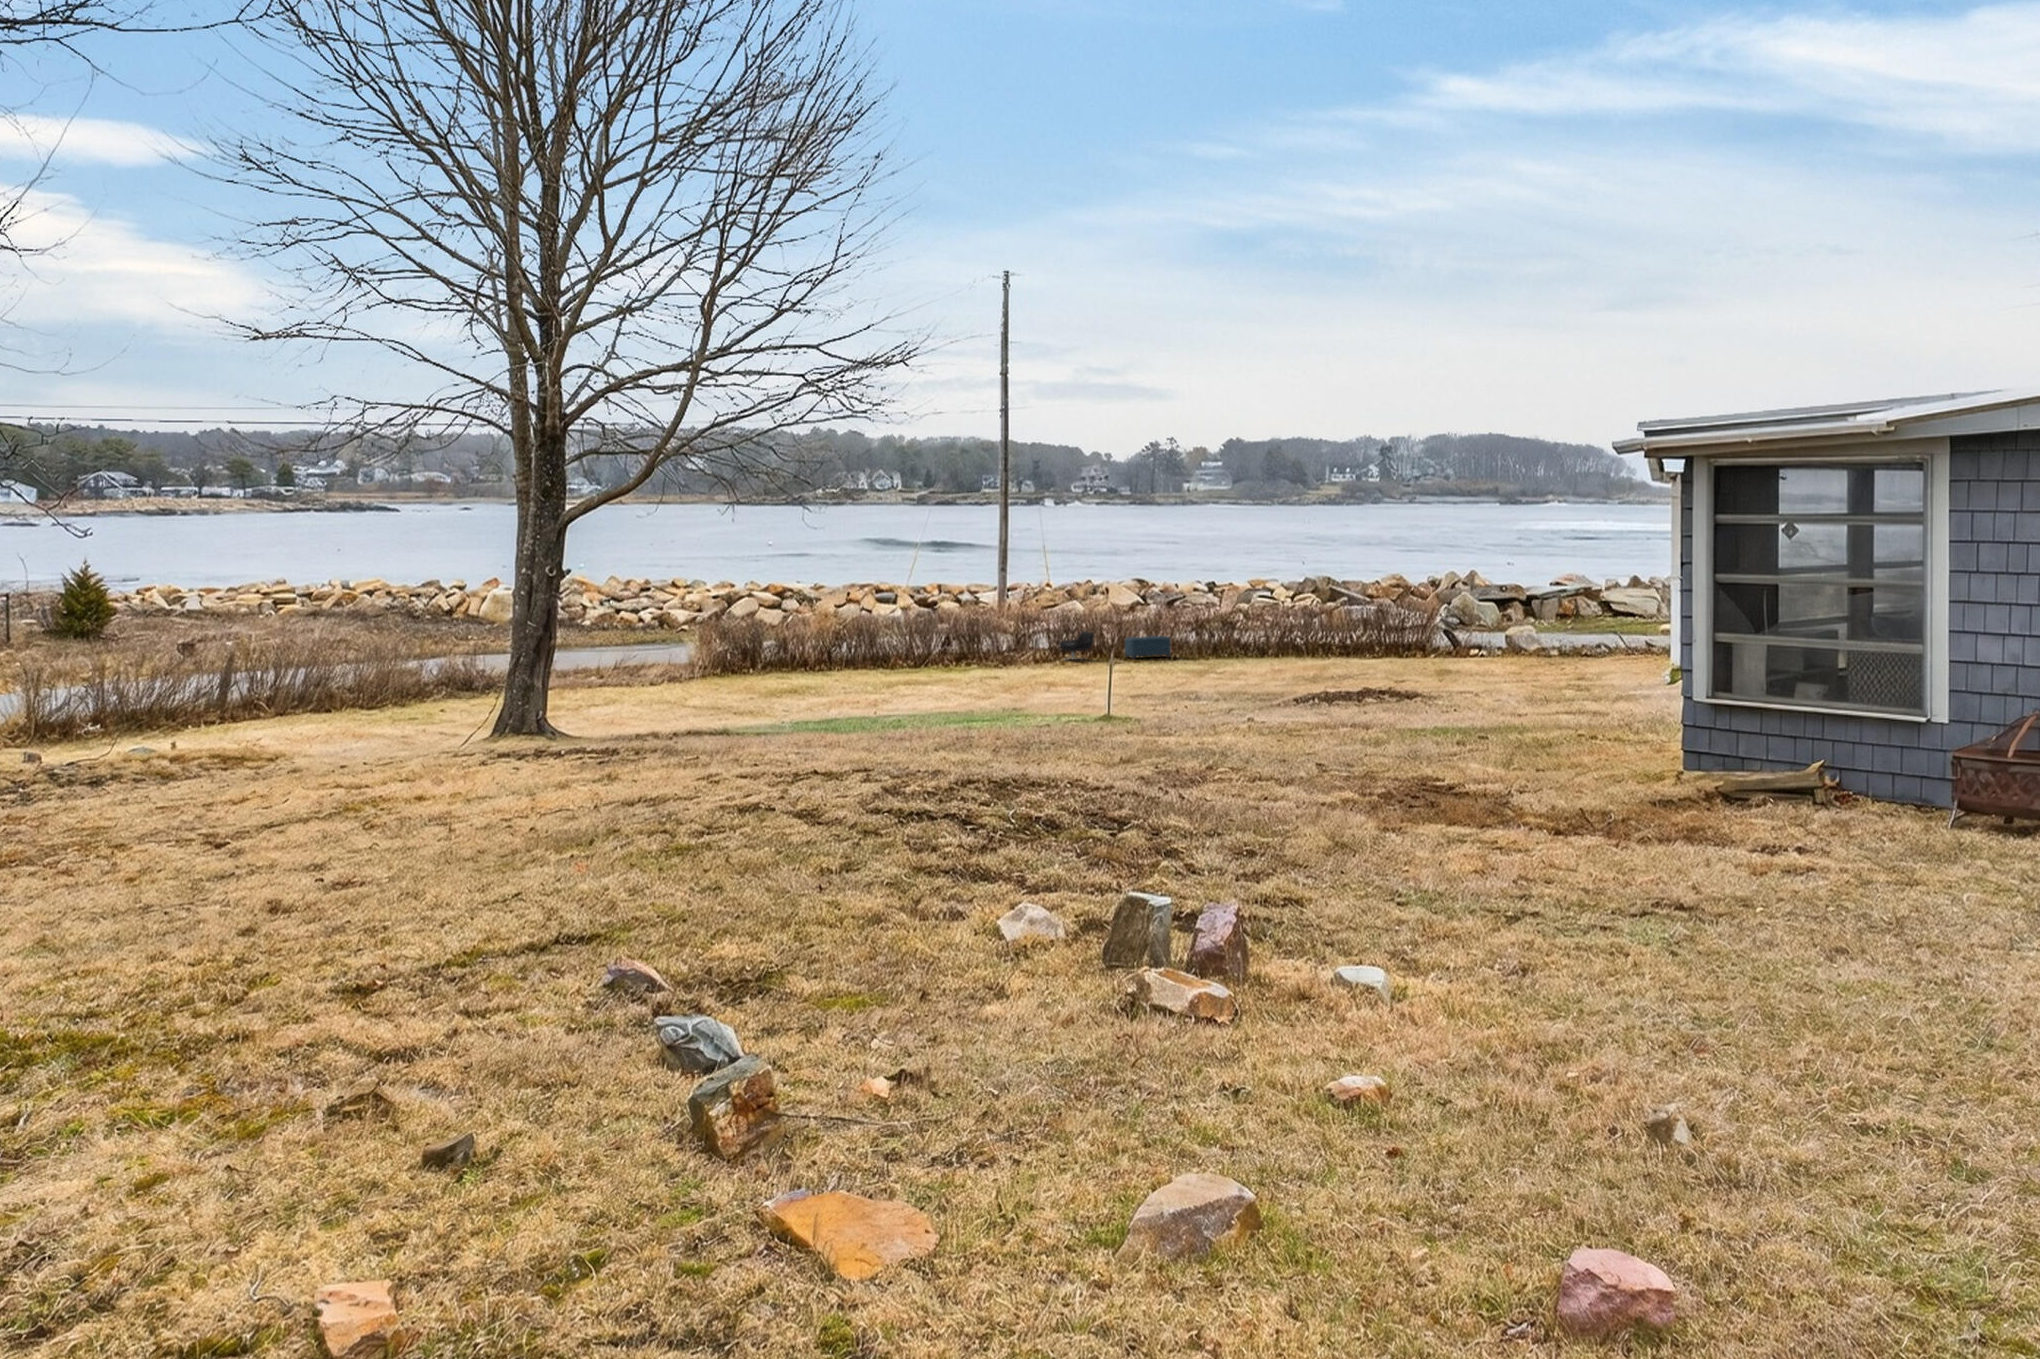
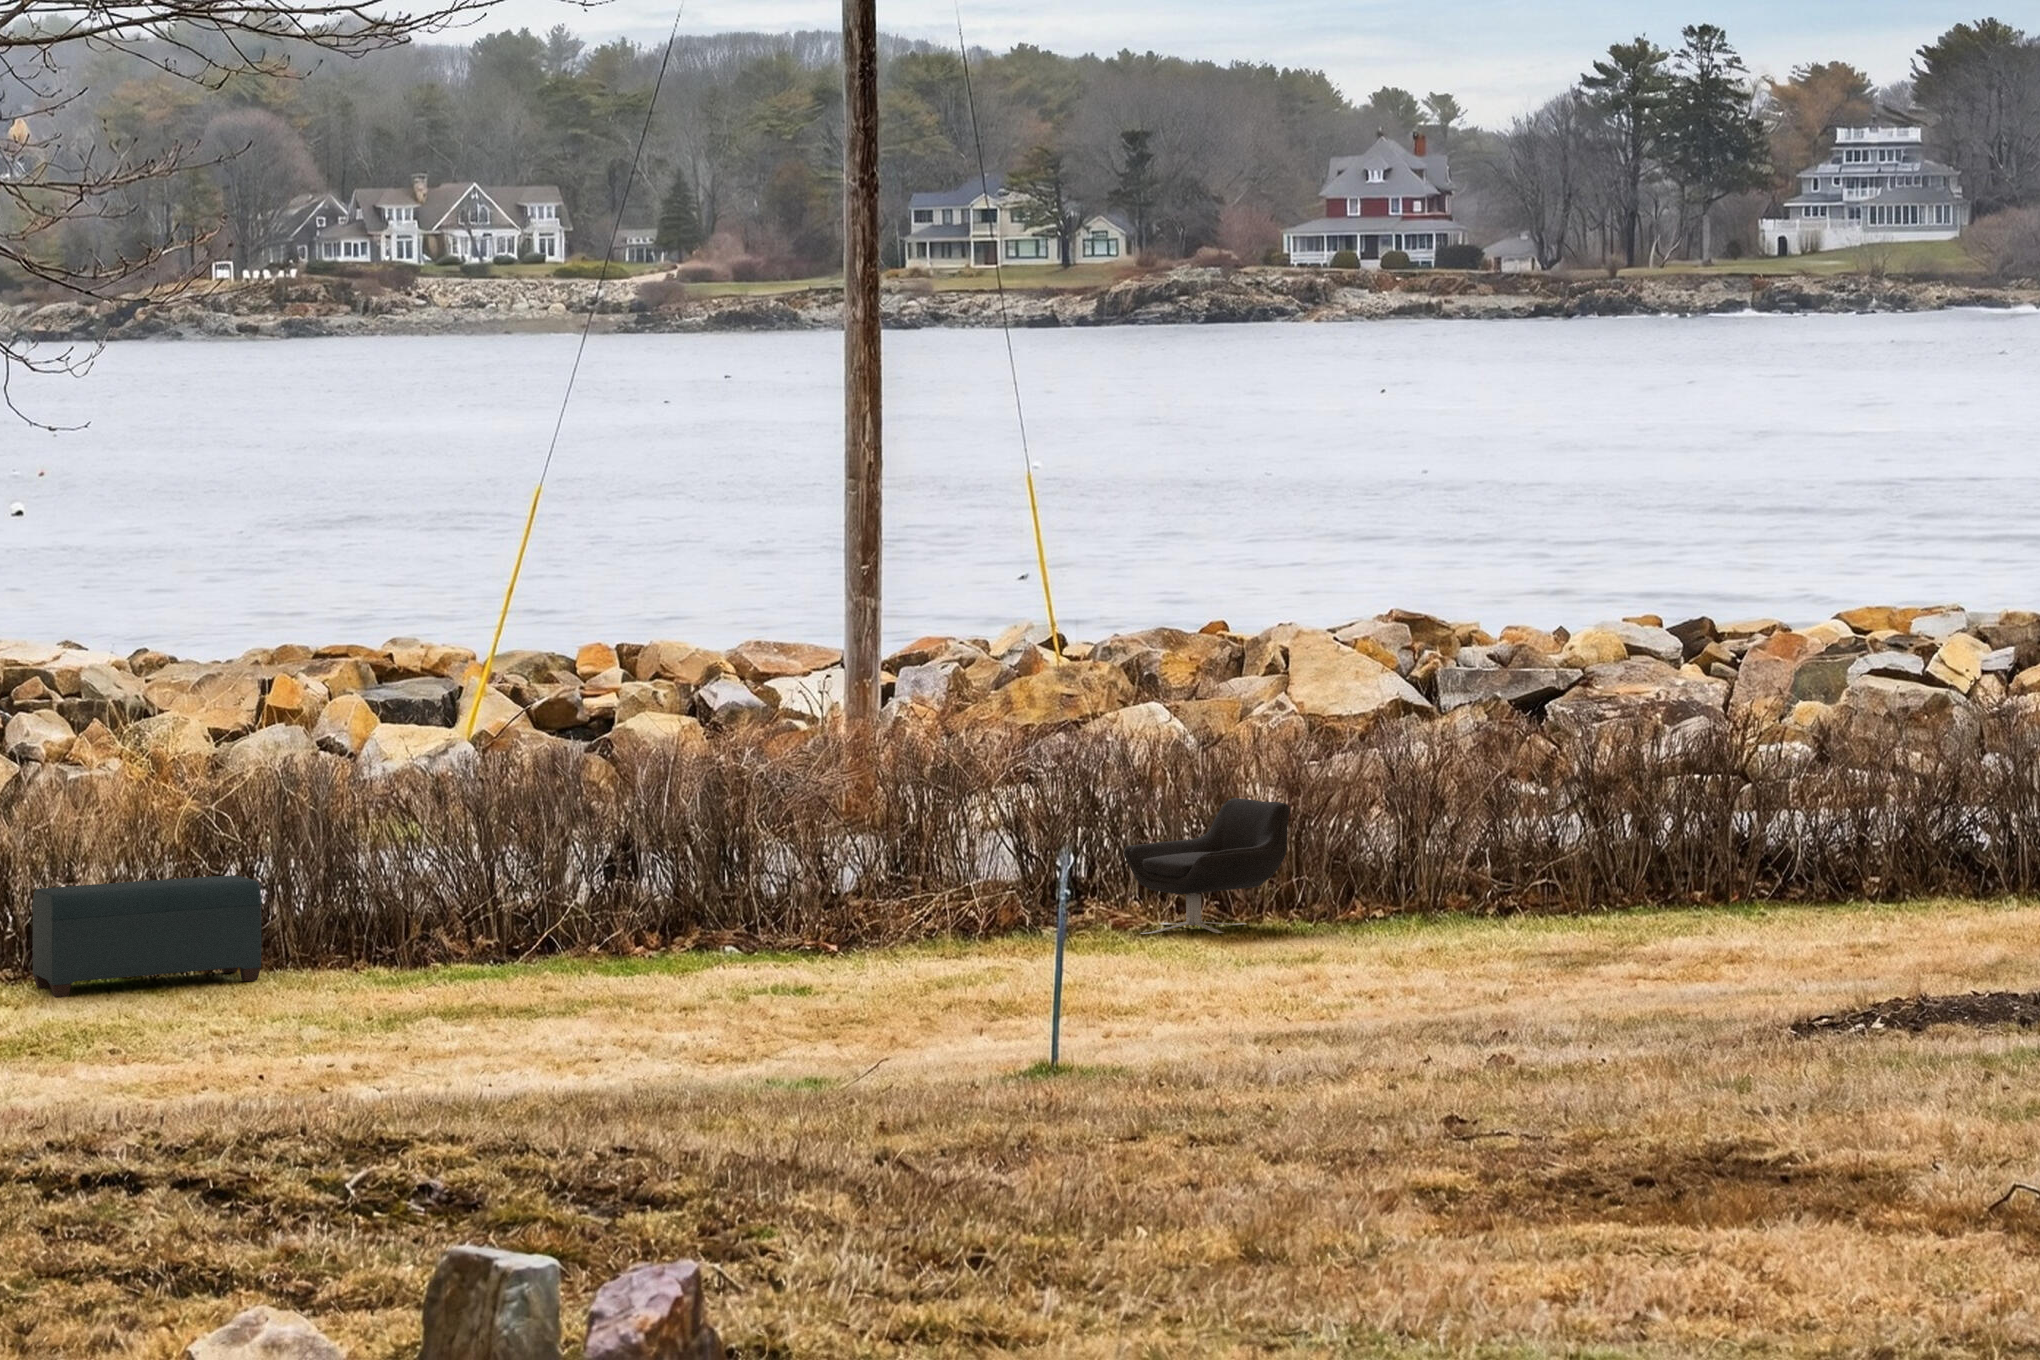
bench: present [1125,636,1171,659] -> present [32,875,262,998]

